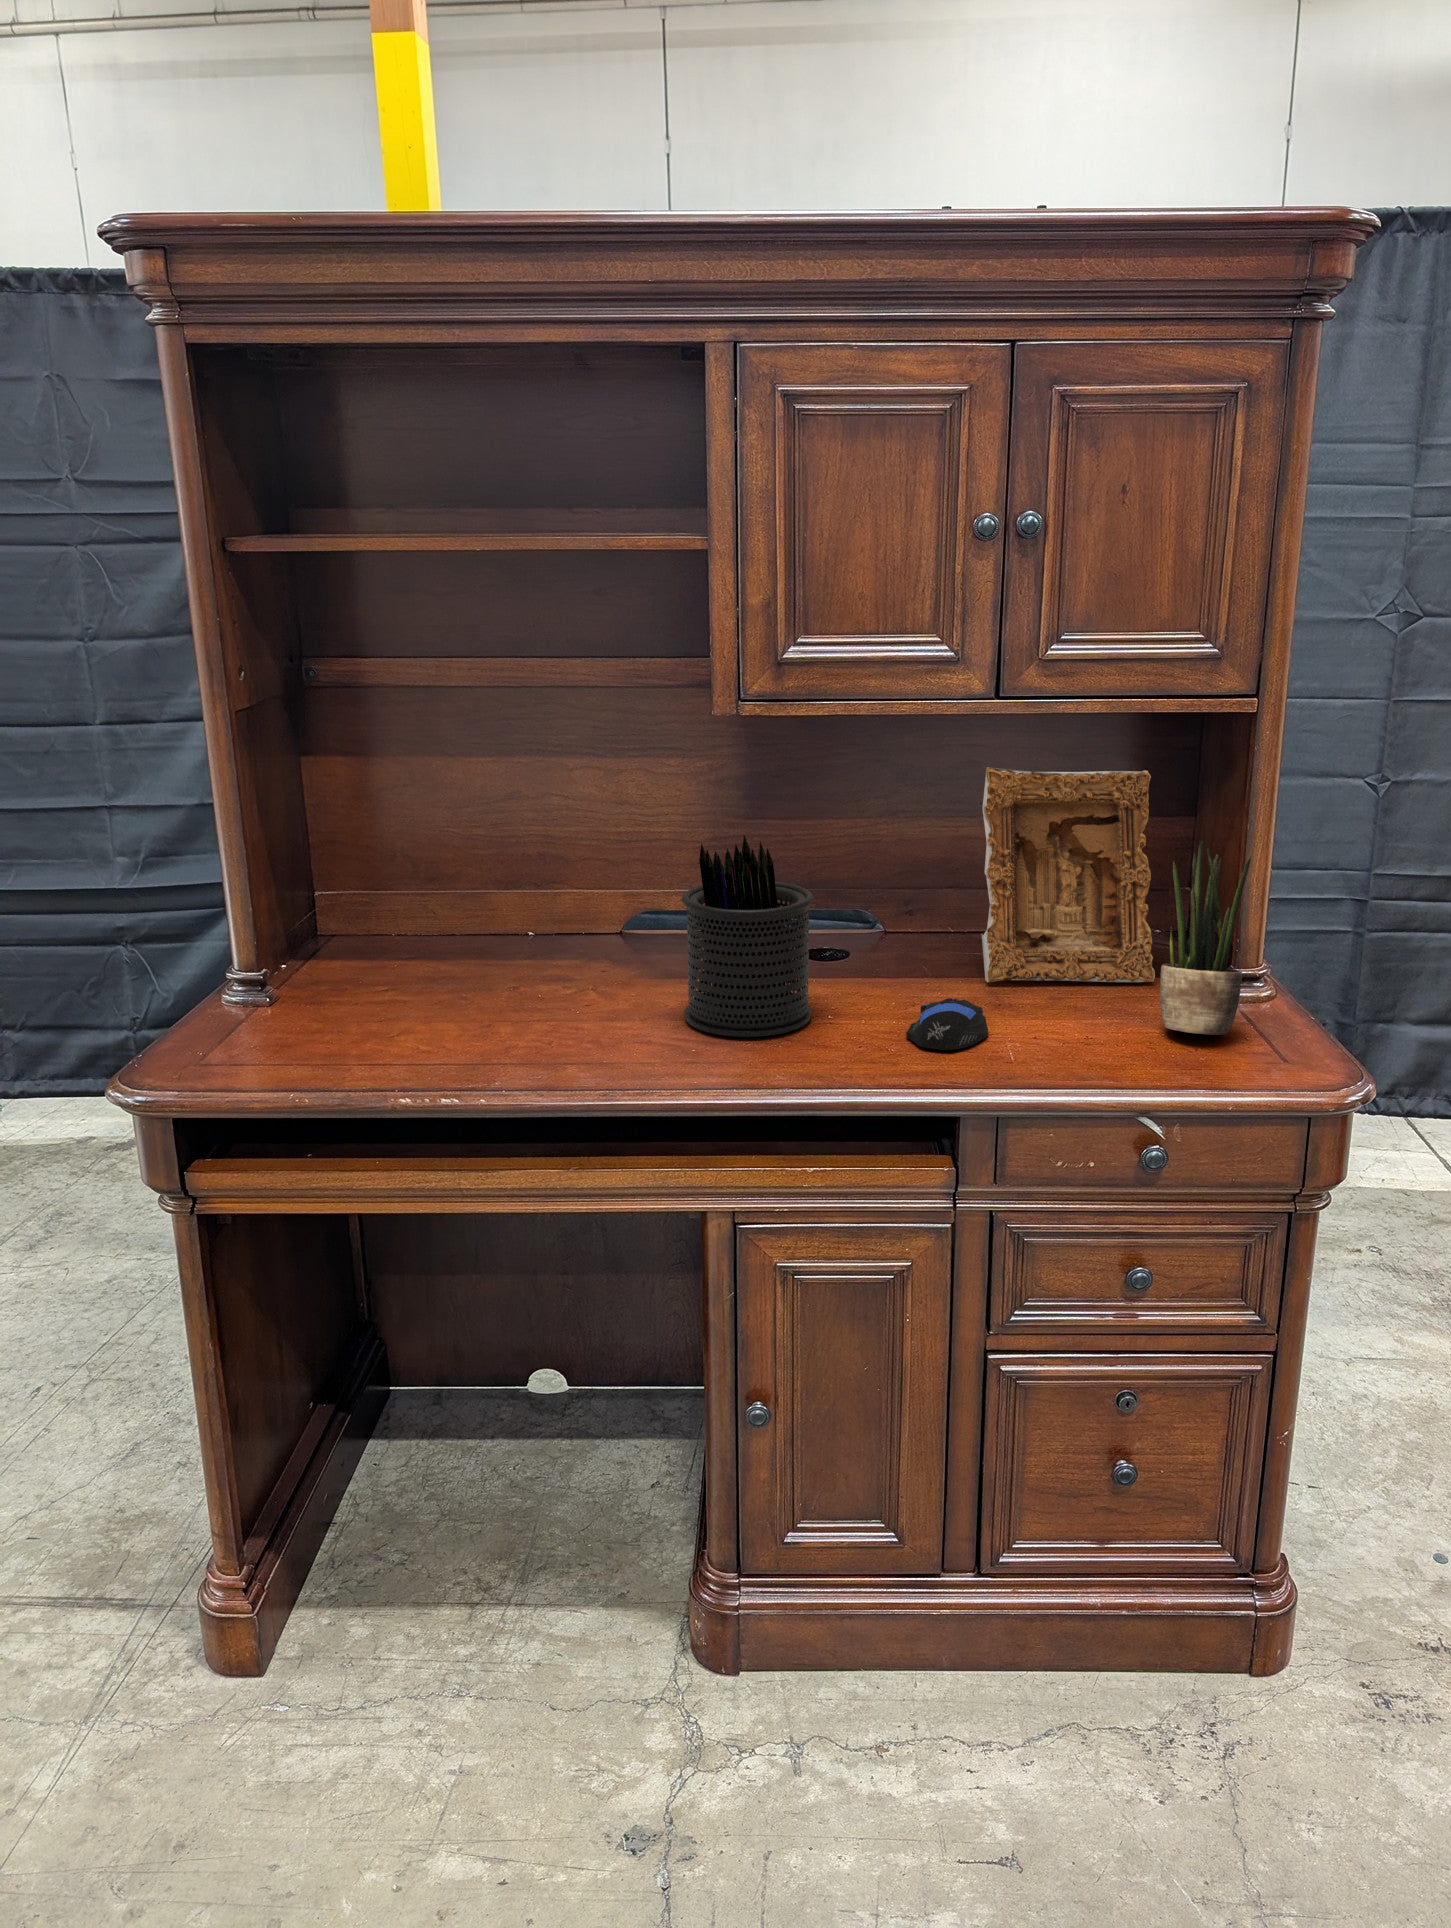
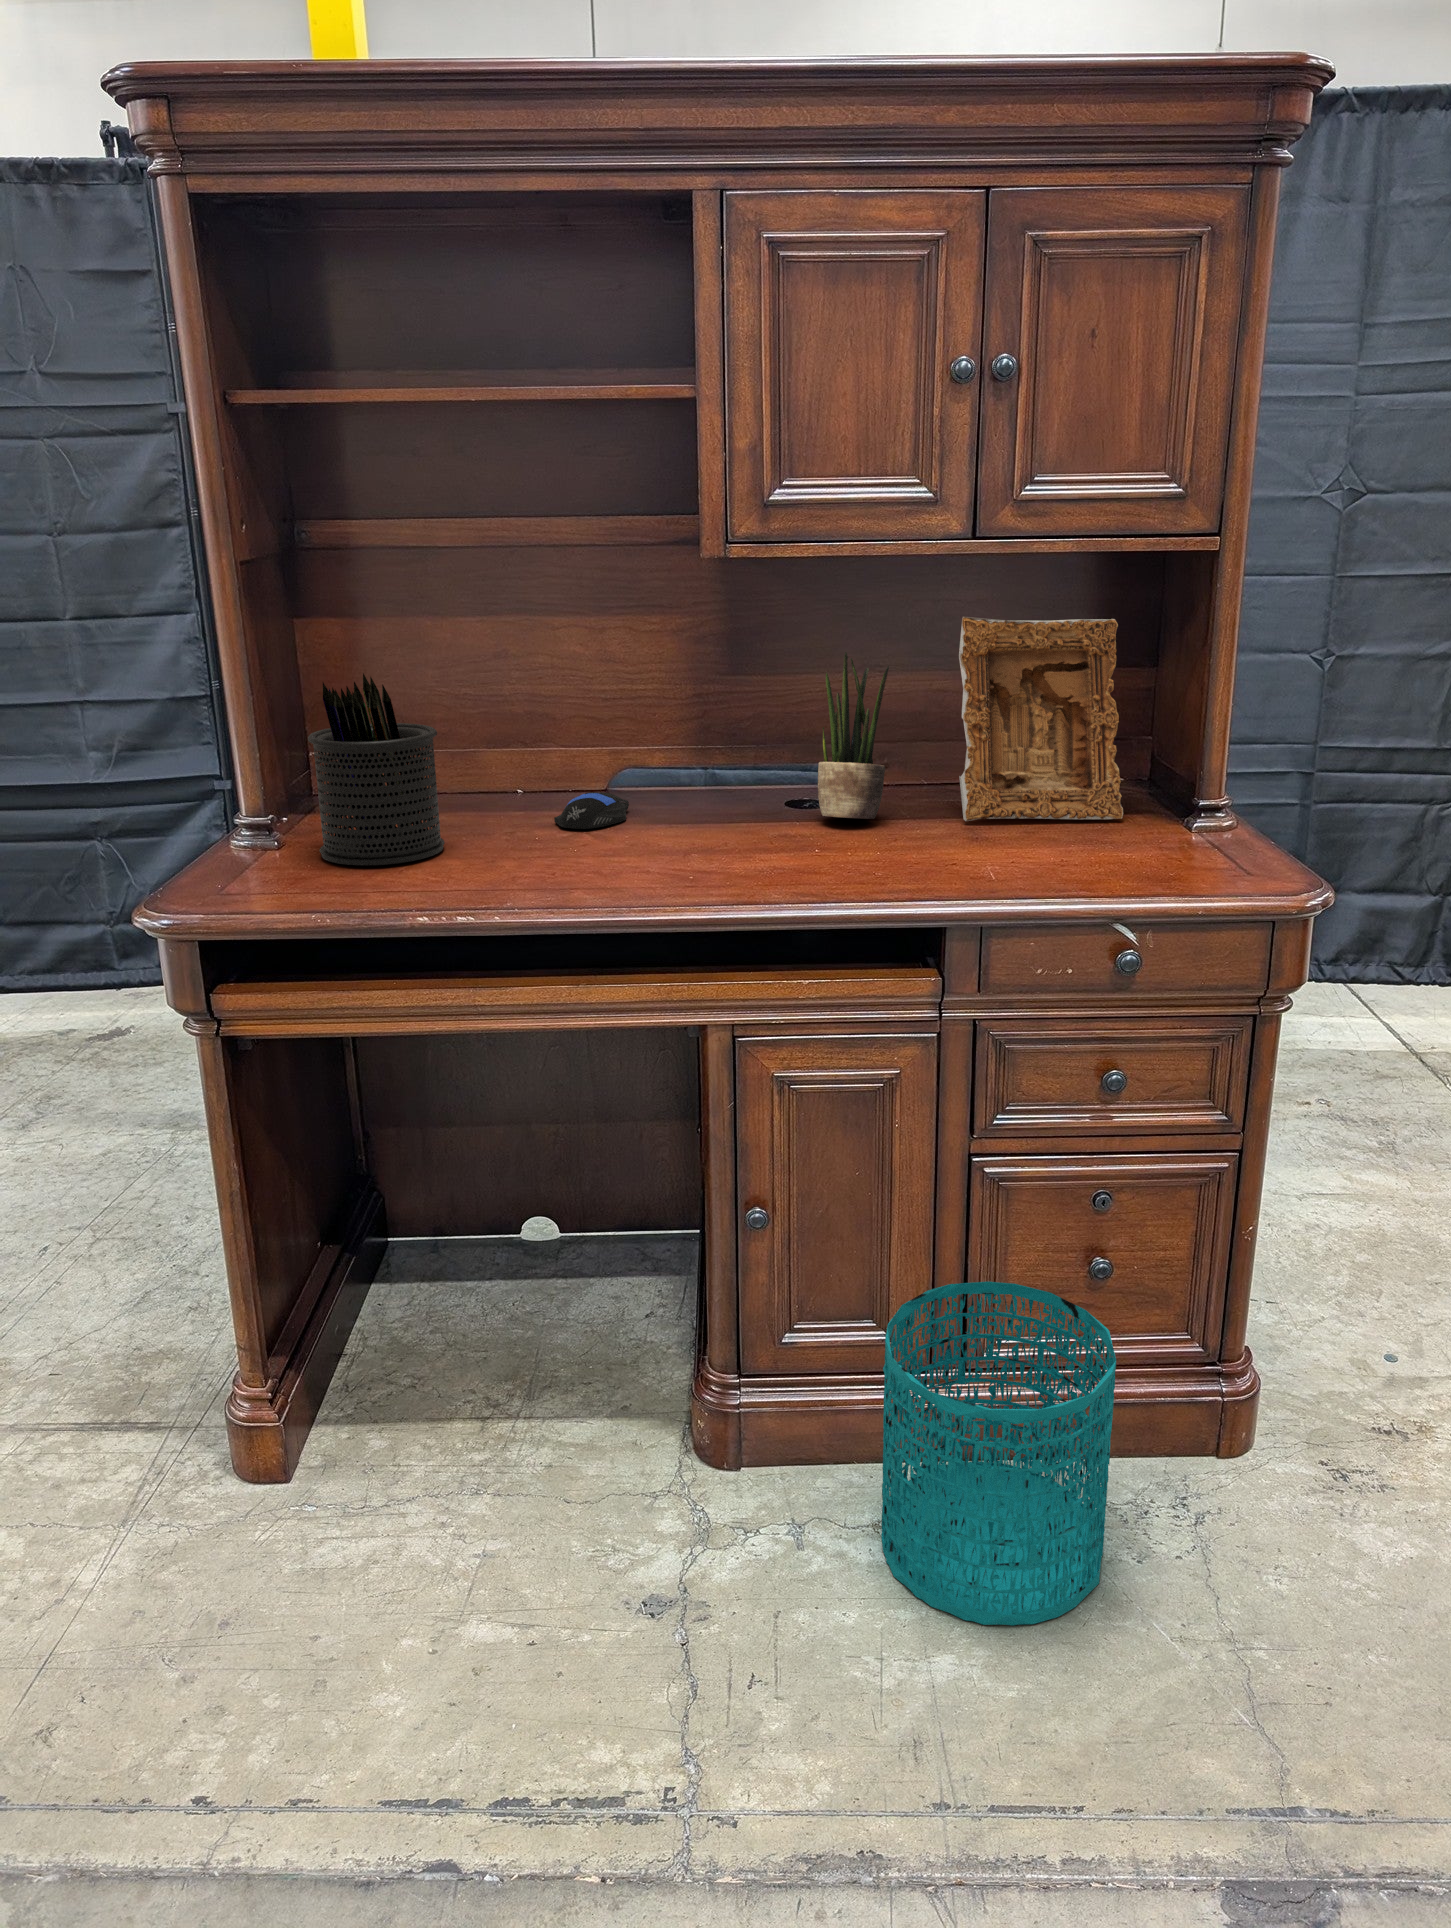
pen holder: present [682,836,814,1037] -> present [308,673,445,865]
potted plant: present [1160,841,1251,1035] -> present [818,652,889,819]
computer mouse: present [906,998,988,1050] -> present [554,792,629,829]
wastebasket: none [885,1487,1136,1878] -> present [881,1281,1116,1625]

